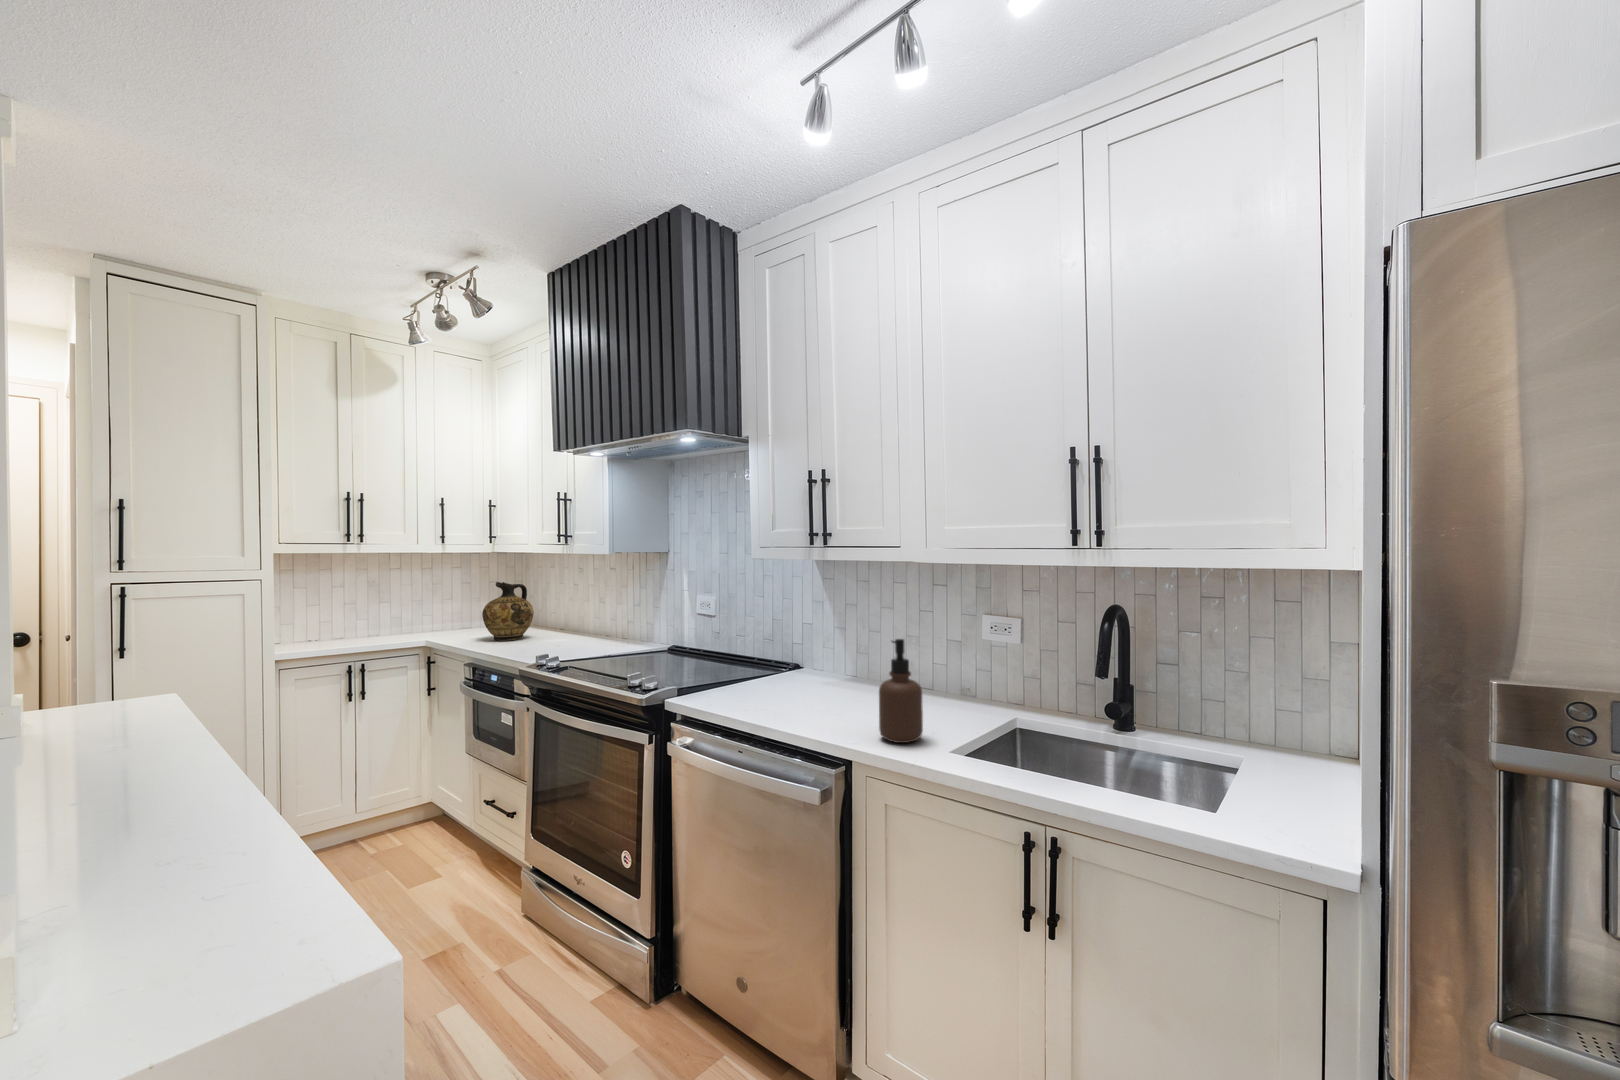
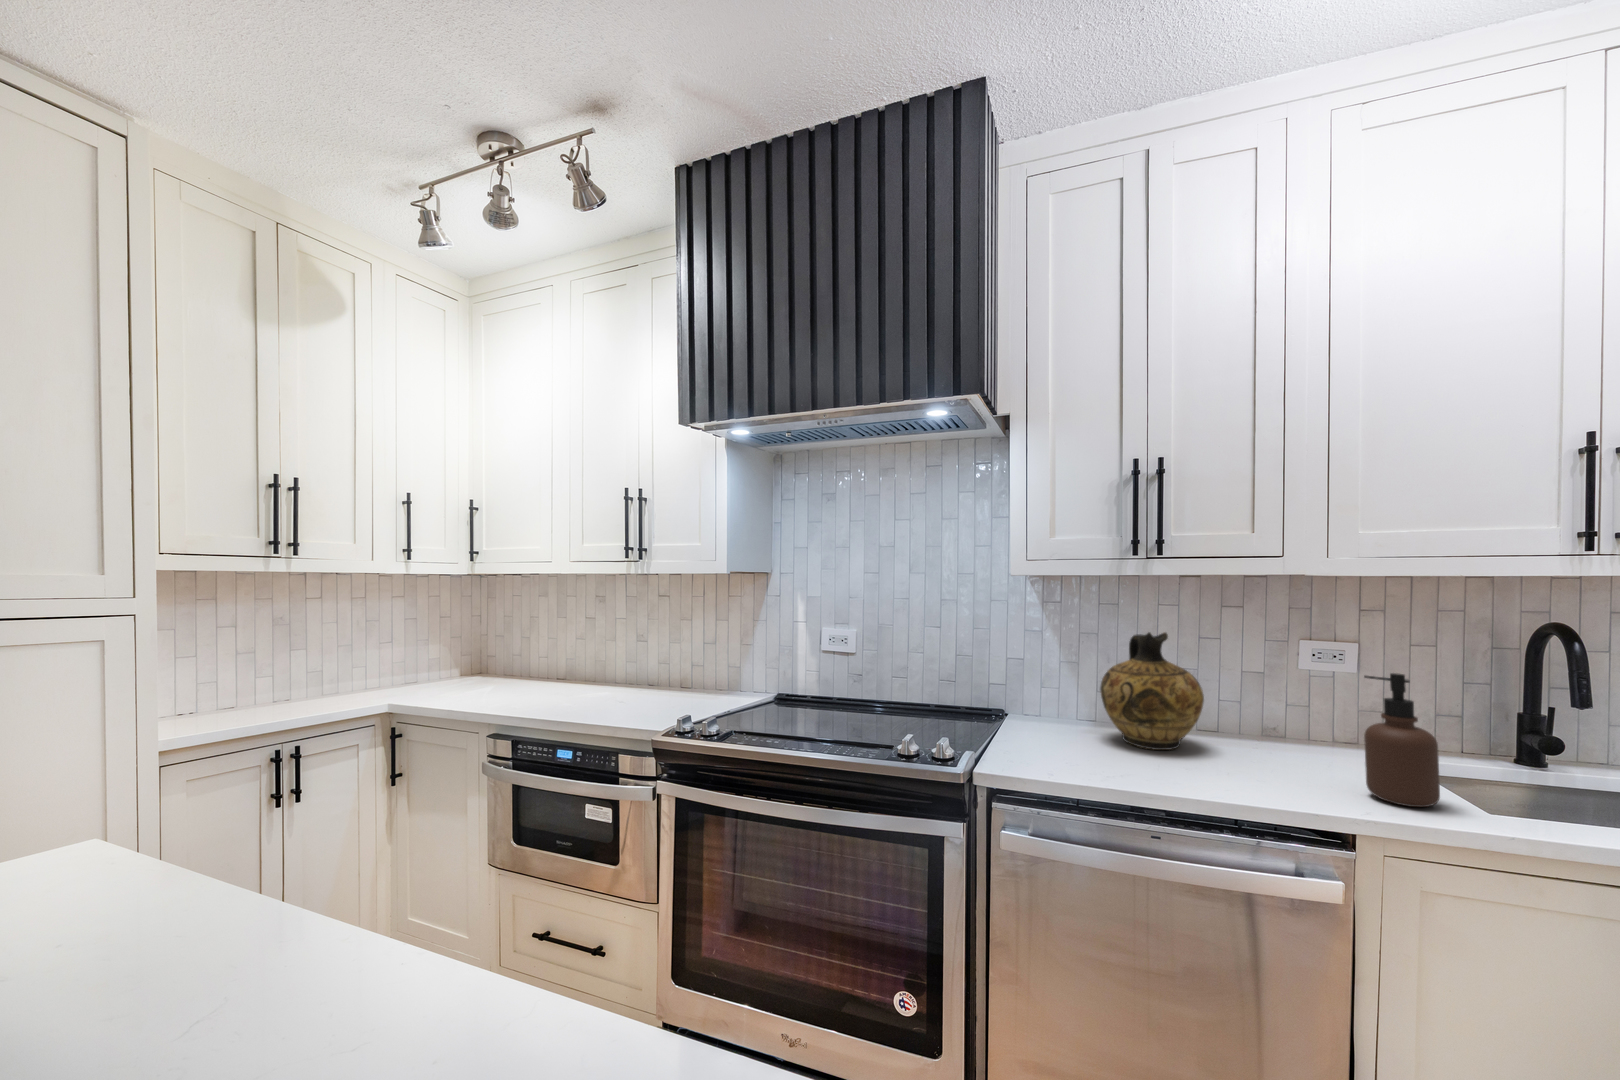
ceramic jug: present [482,582,534,641] -> present [1100,632,1204,750]

